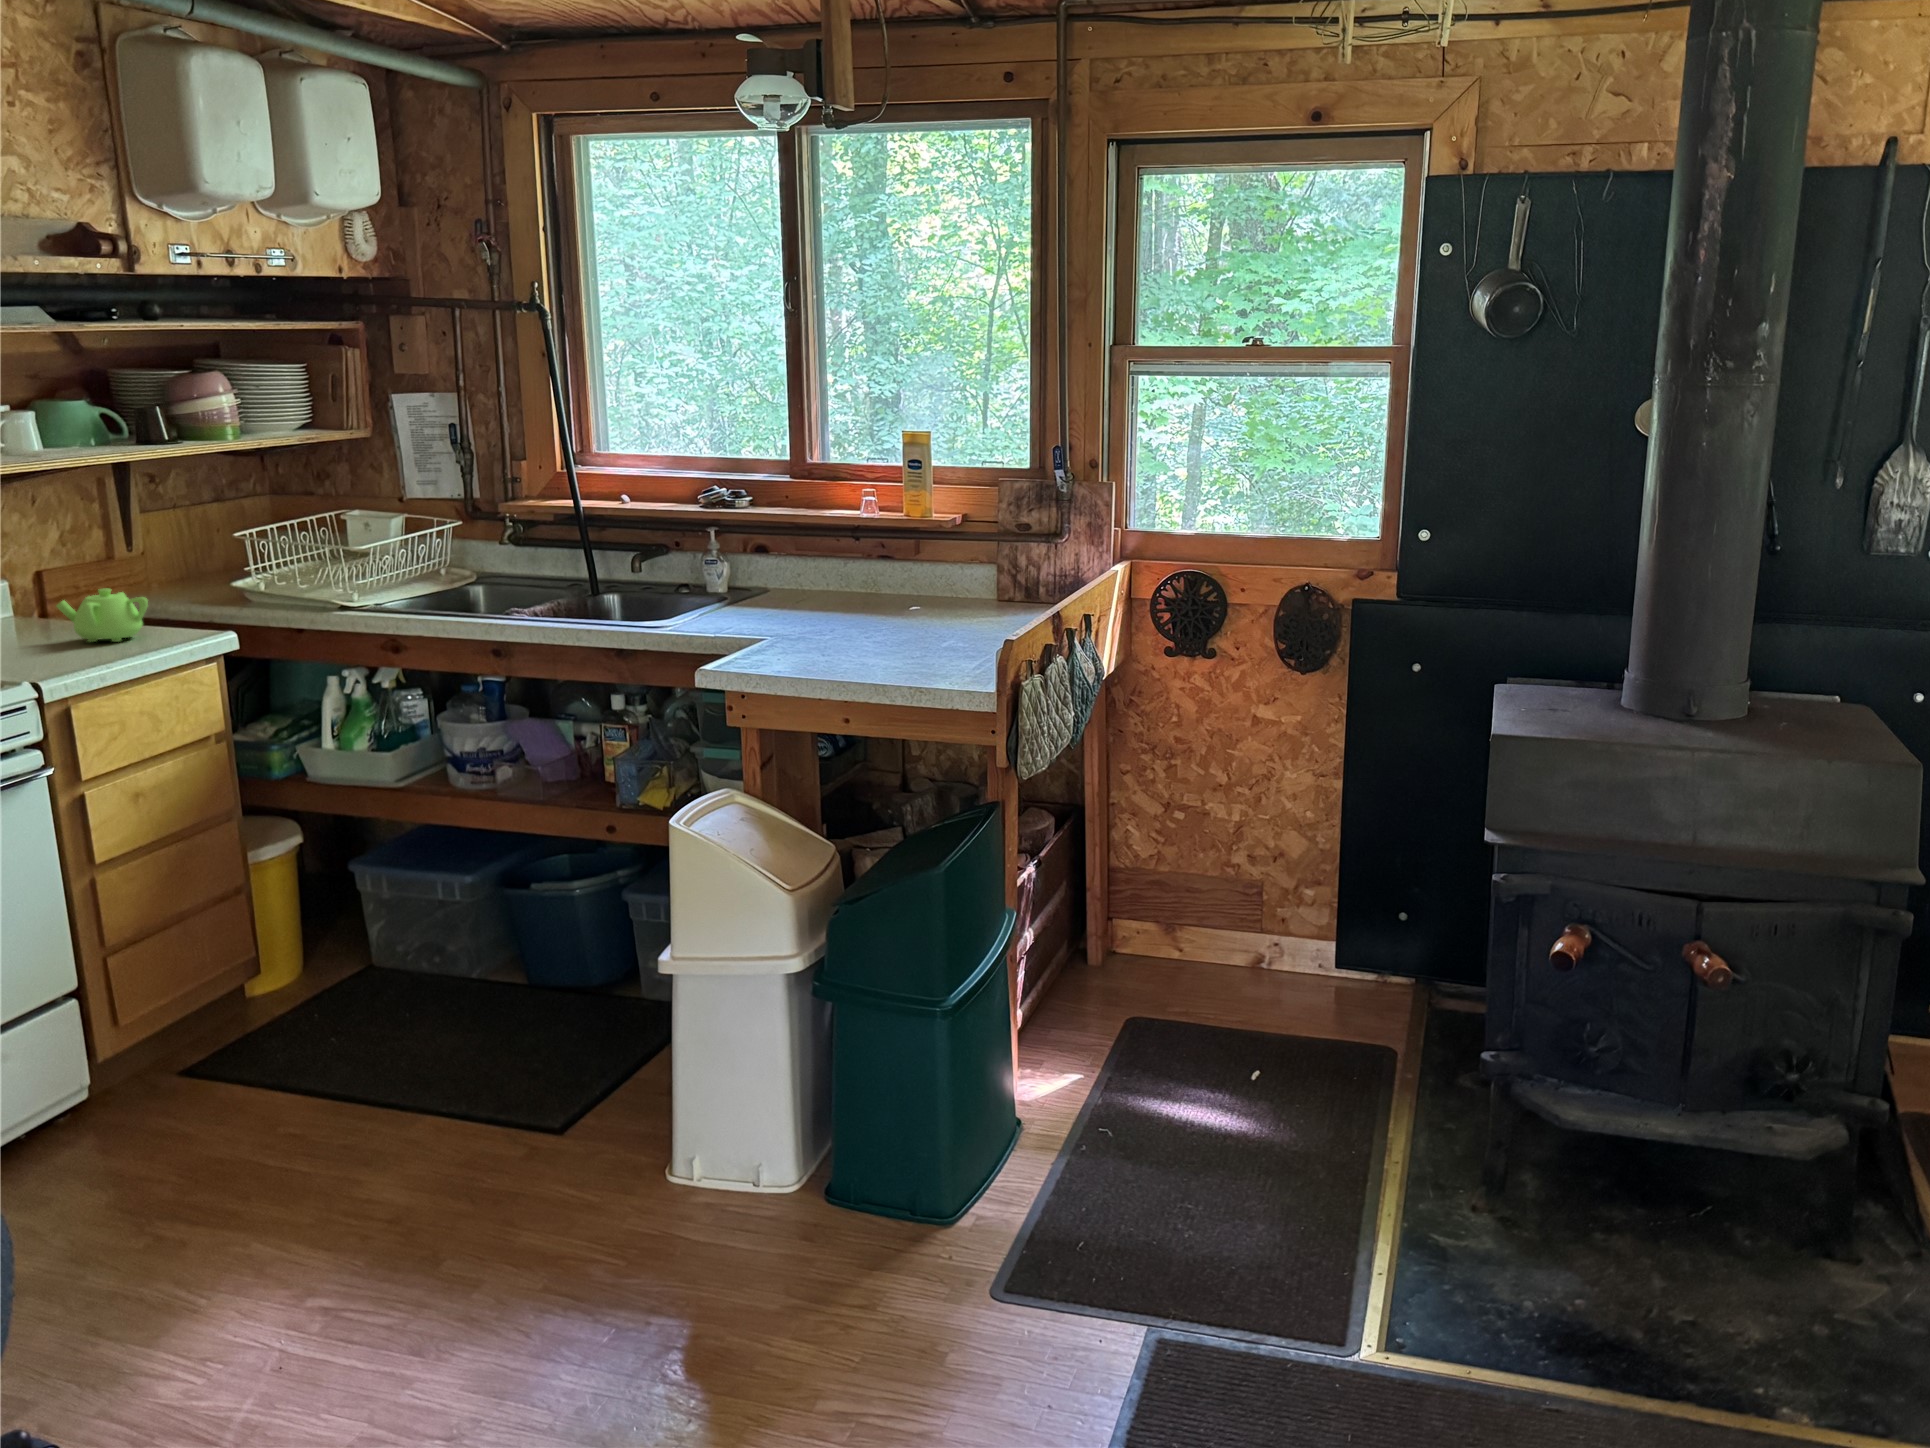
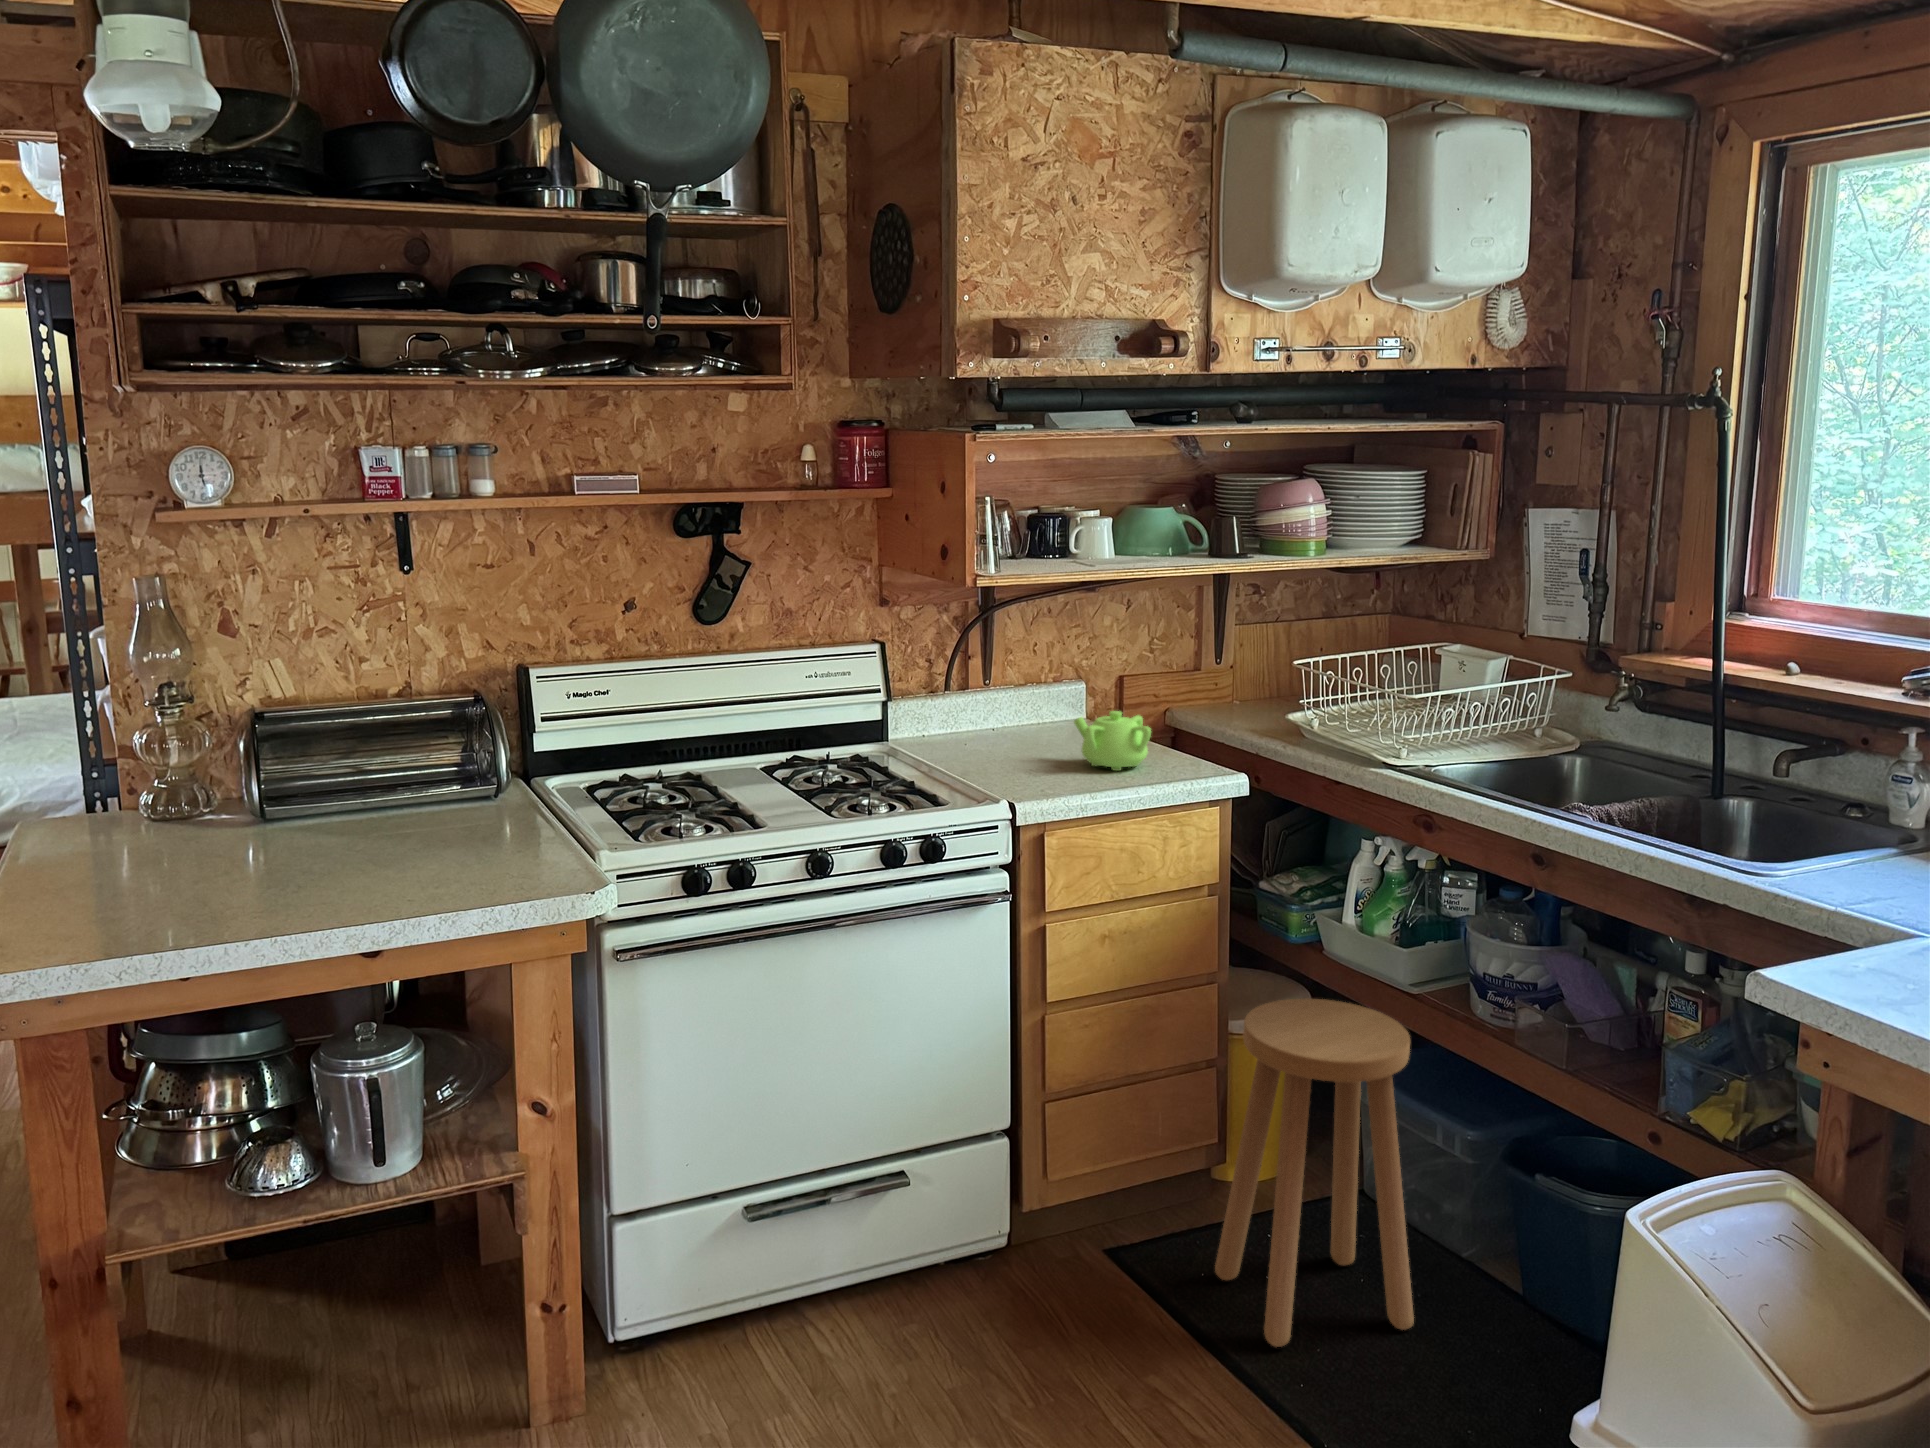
stool: none [300,792,472,1064] -> present [1215,999,1414,1347]

